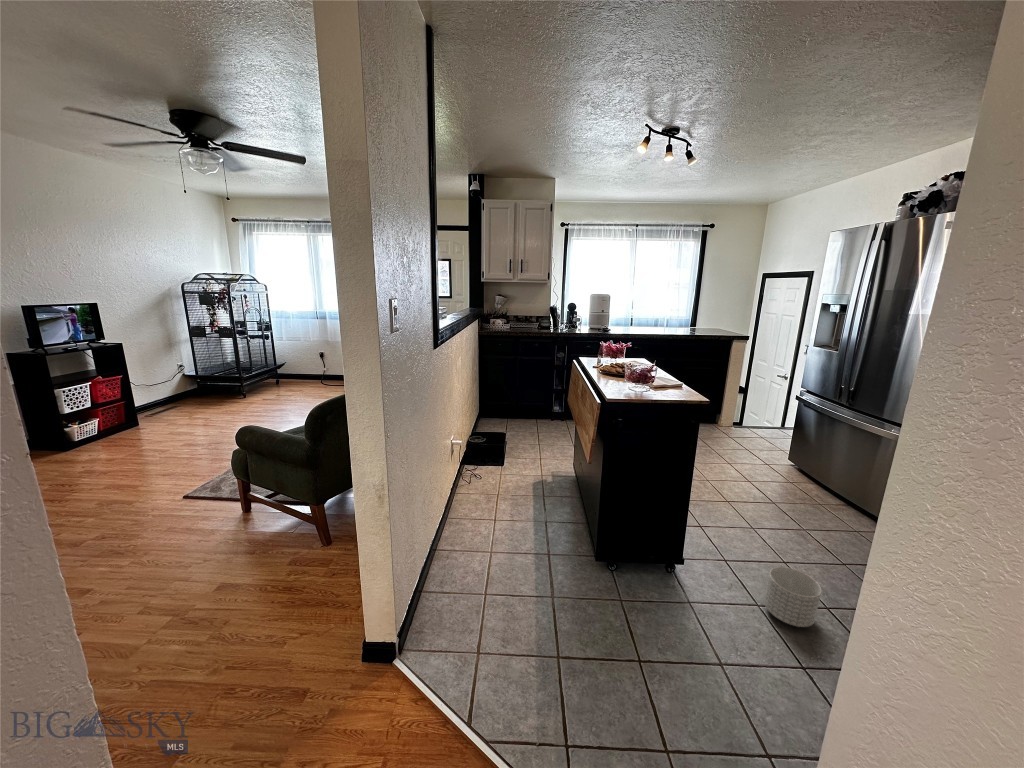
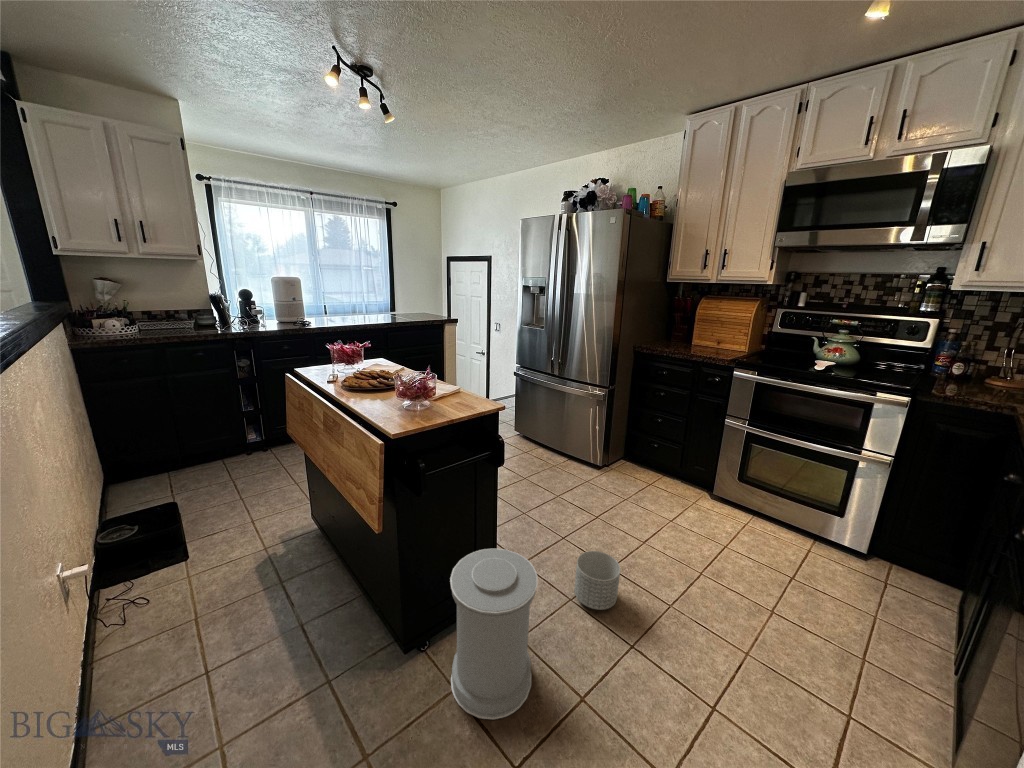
trash can: none [621,505,701,633] -> present [450,549,537,719]

